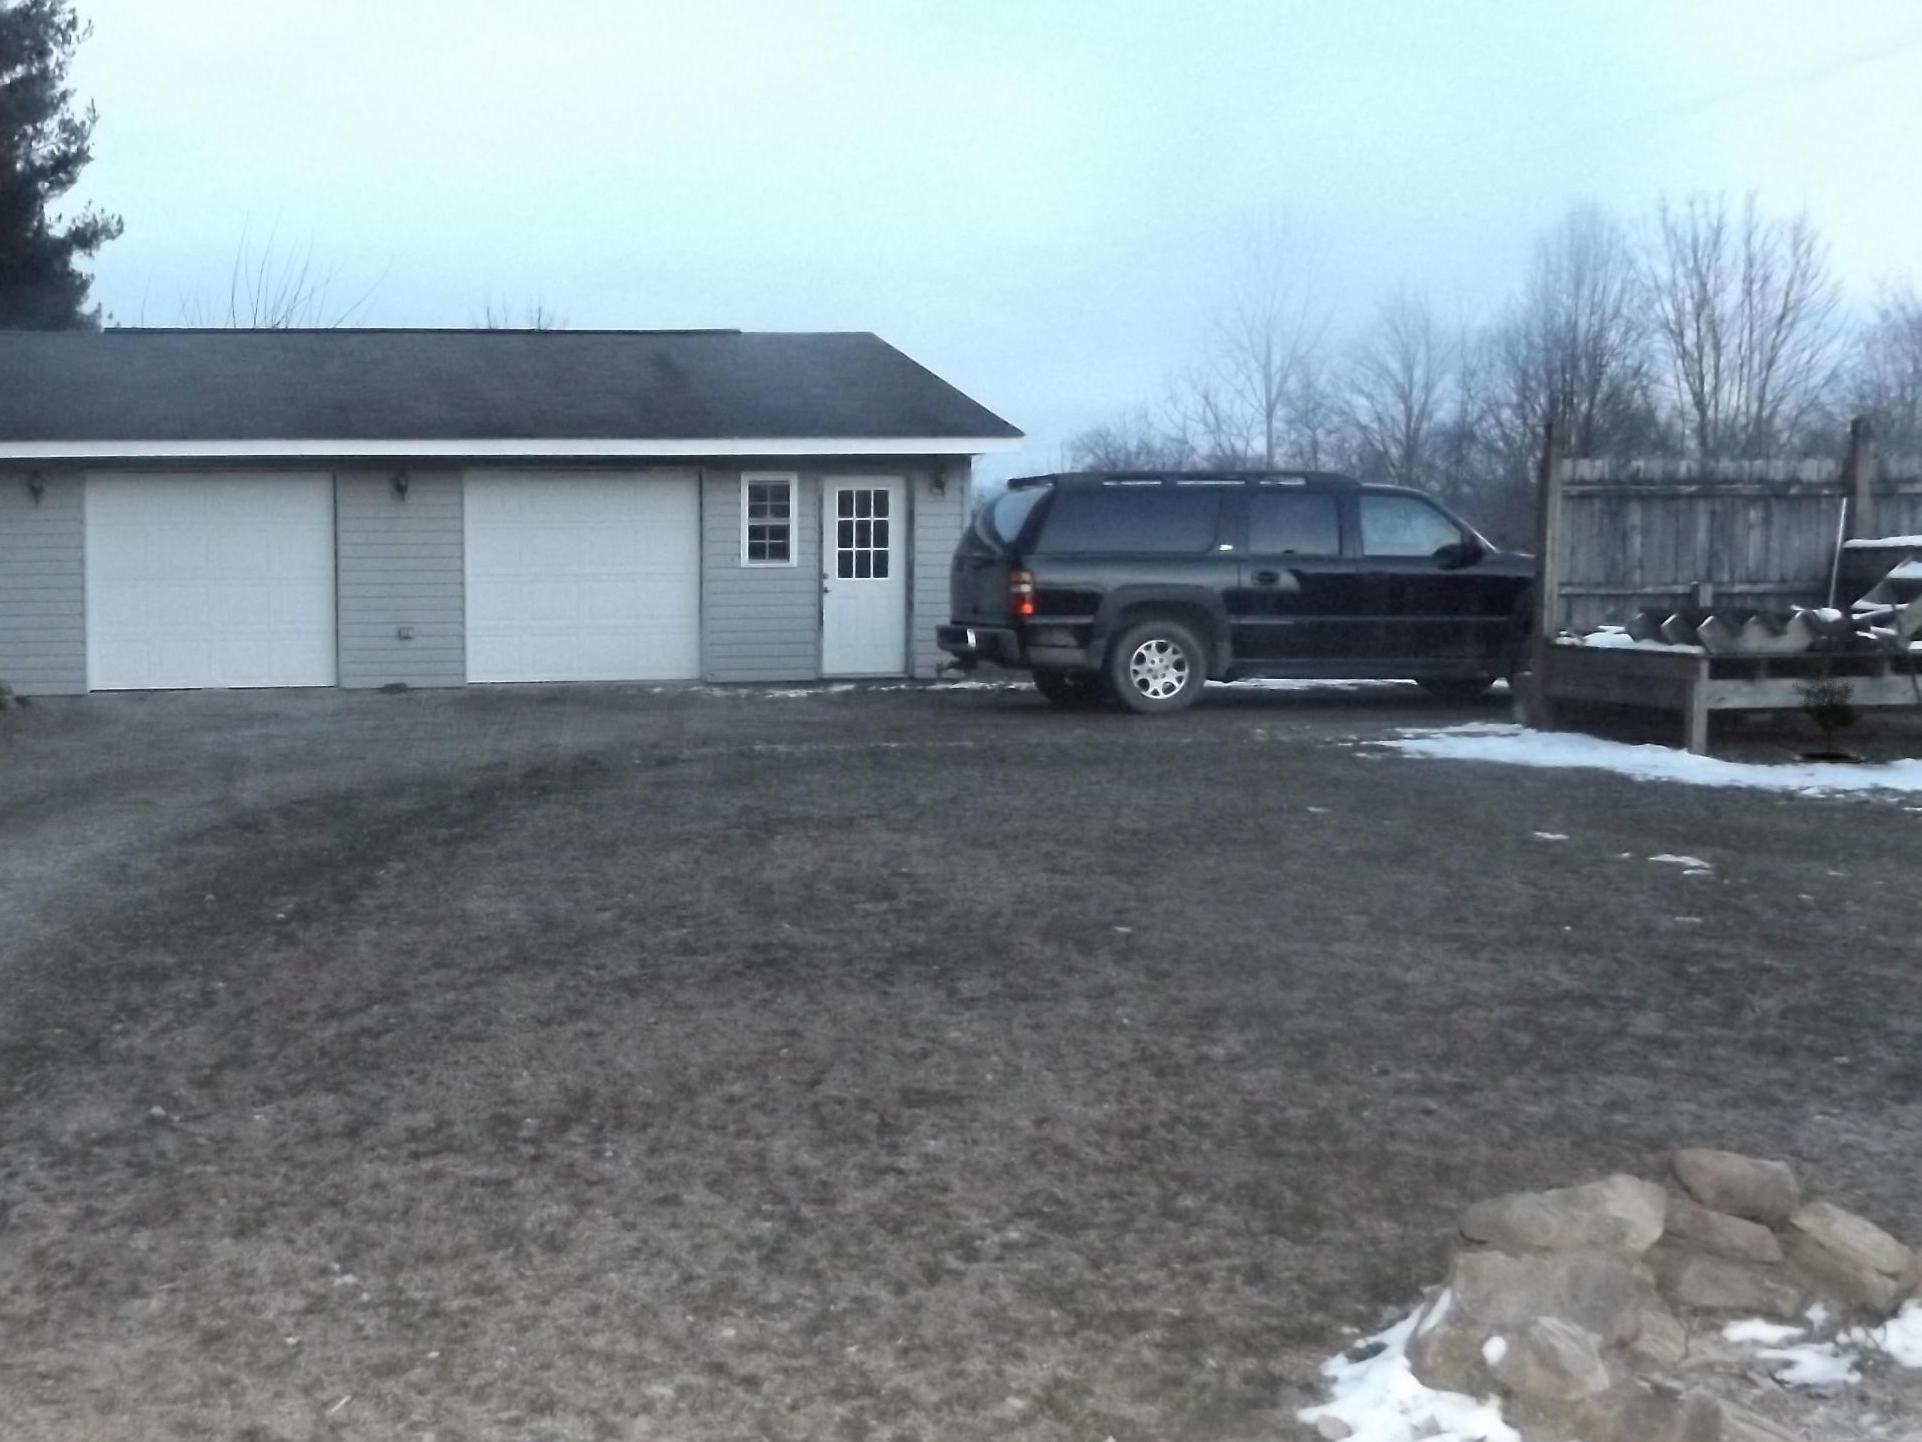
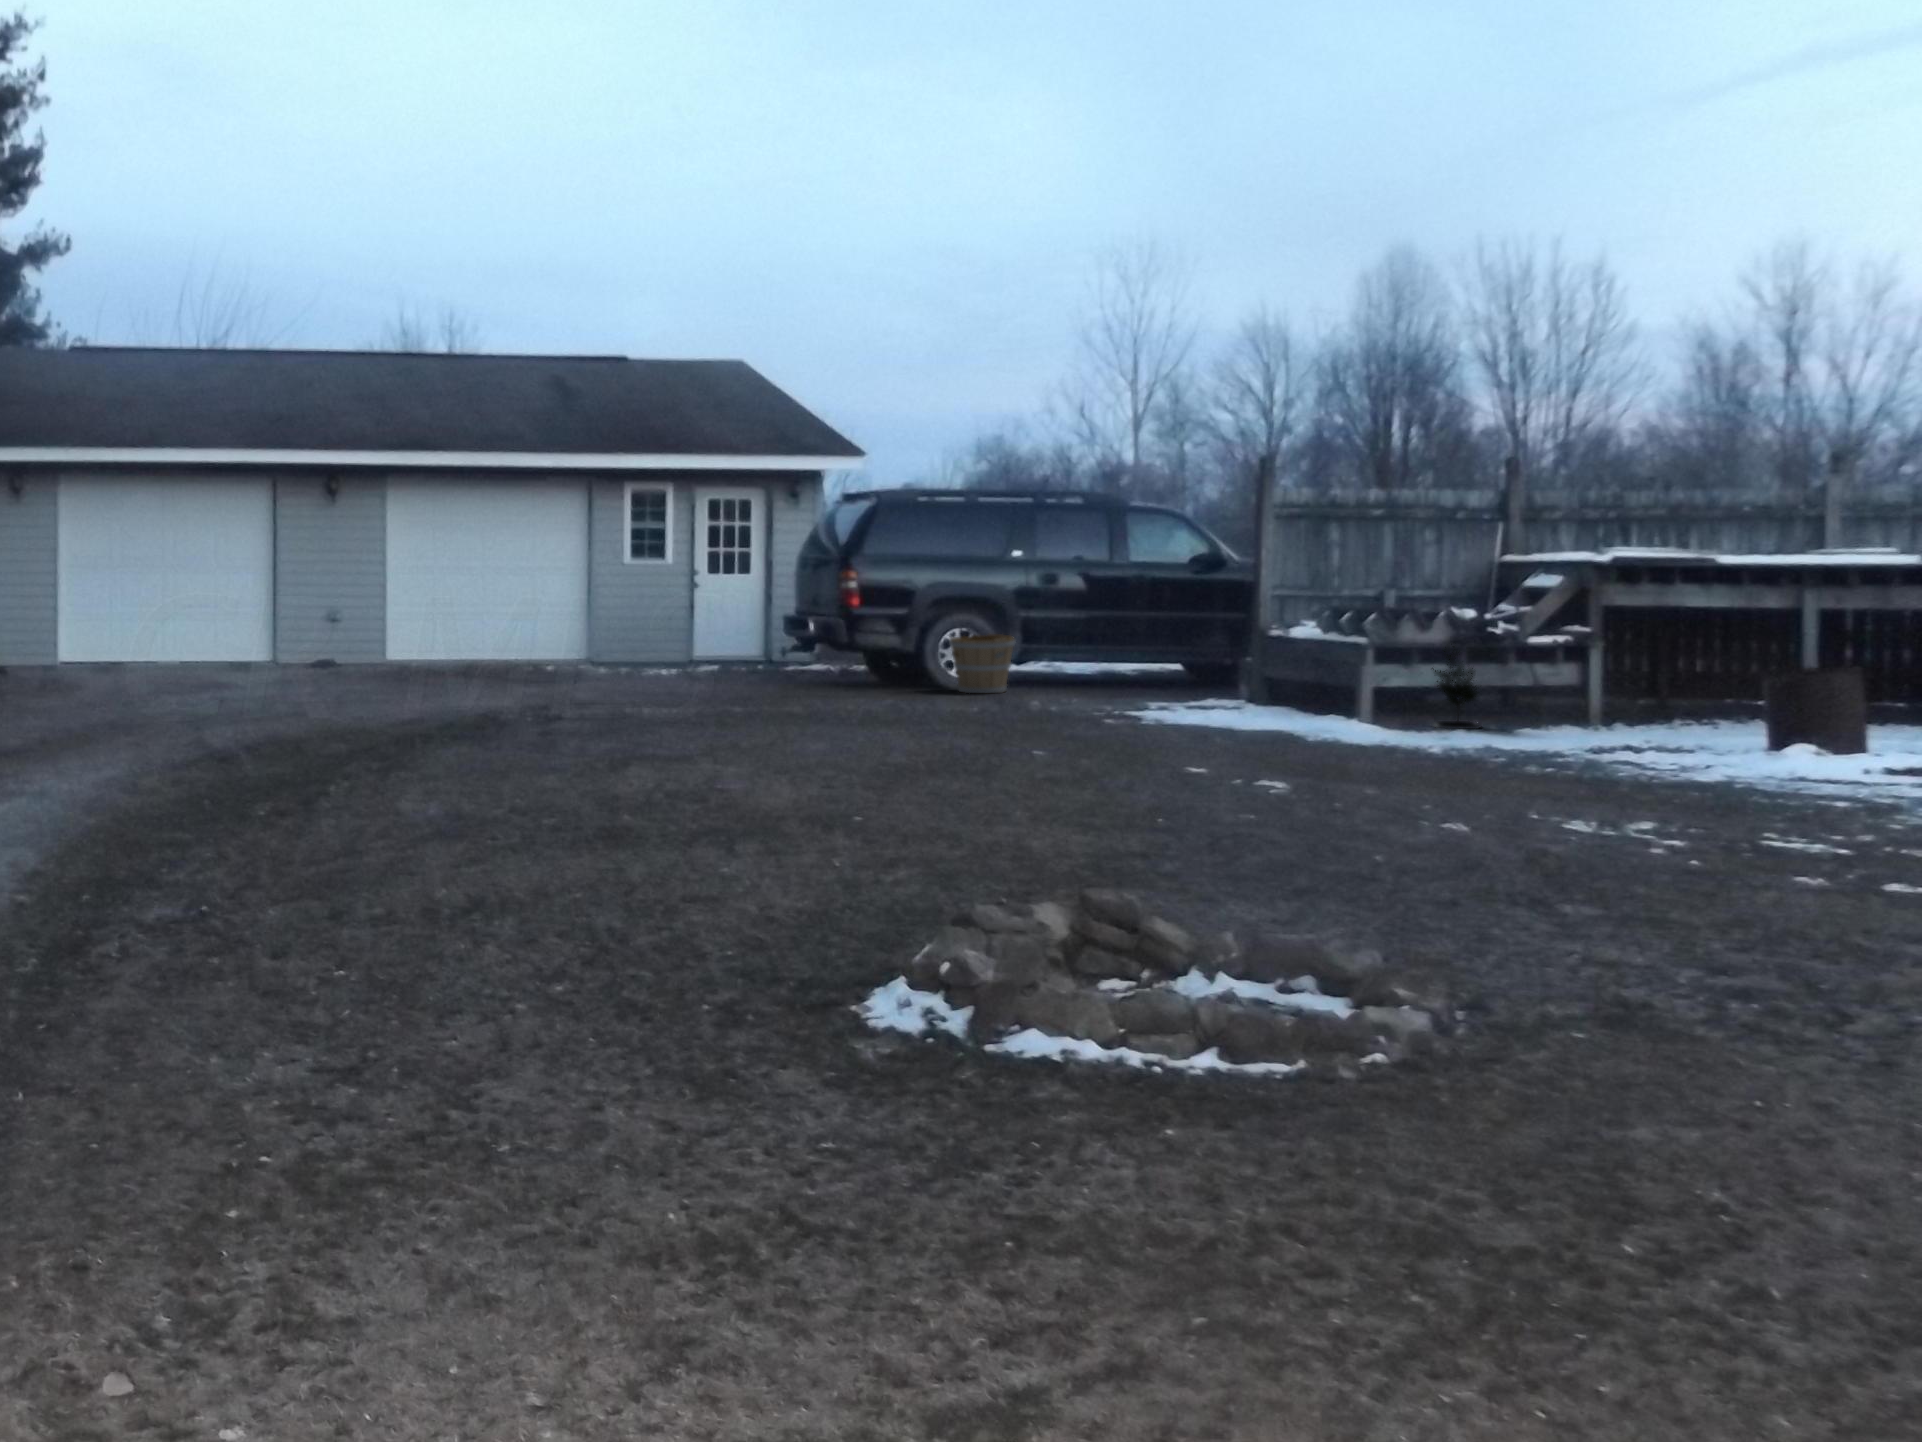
wooden bucket: none [1140,645,1224,719] -> present [949,634,1015,693]

